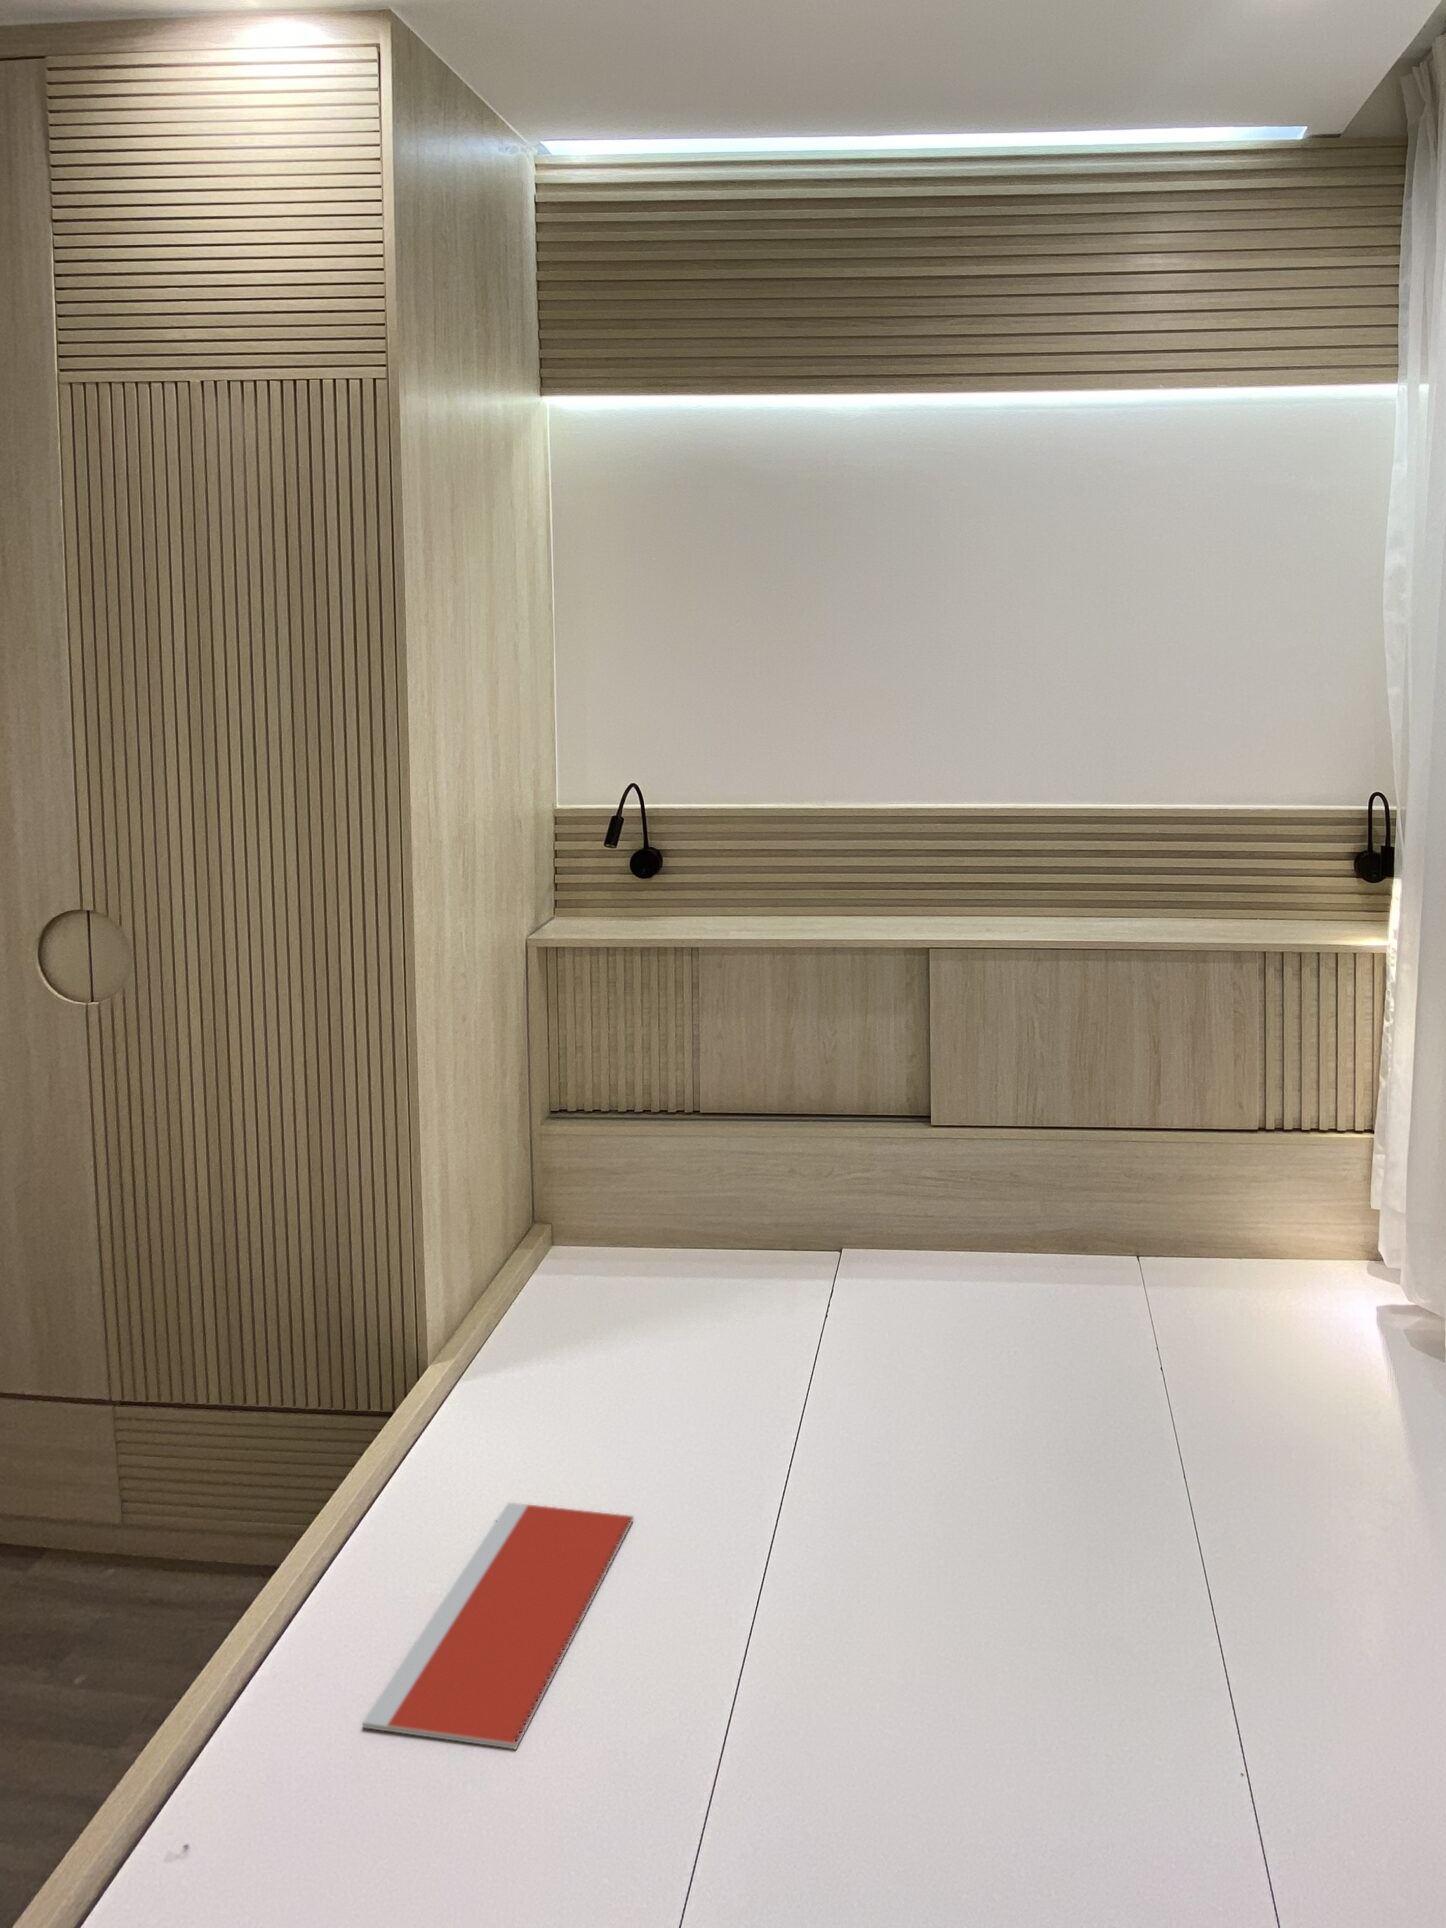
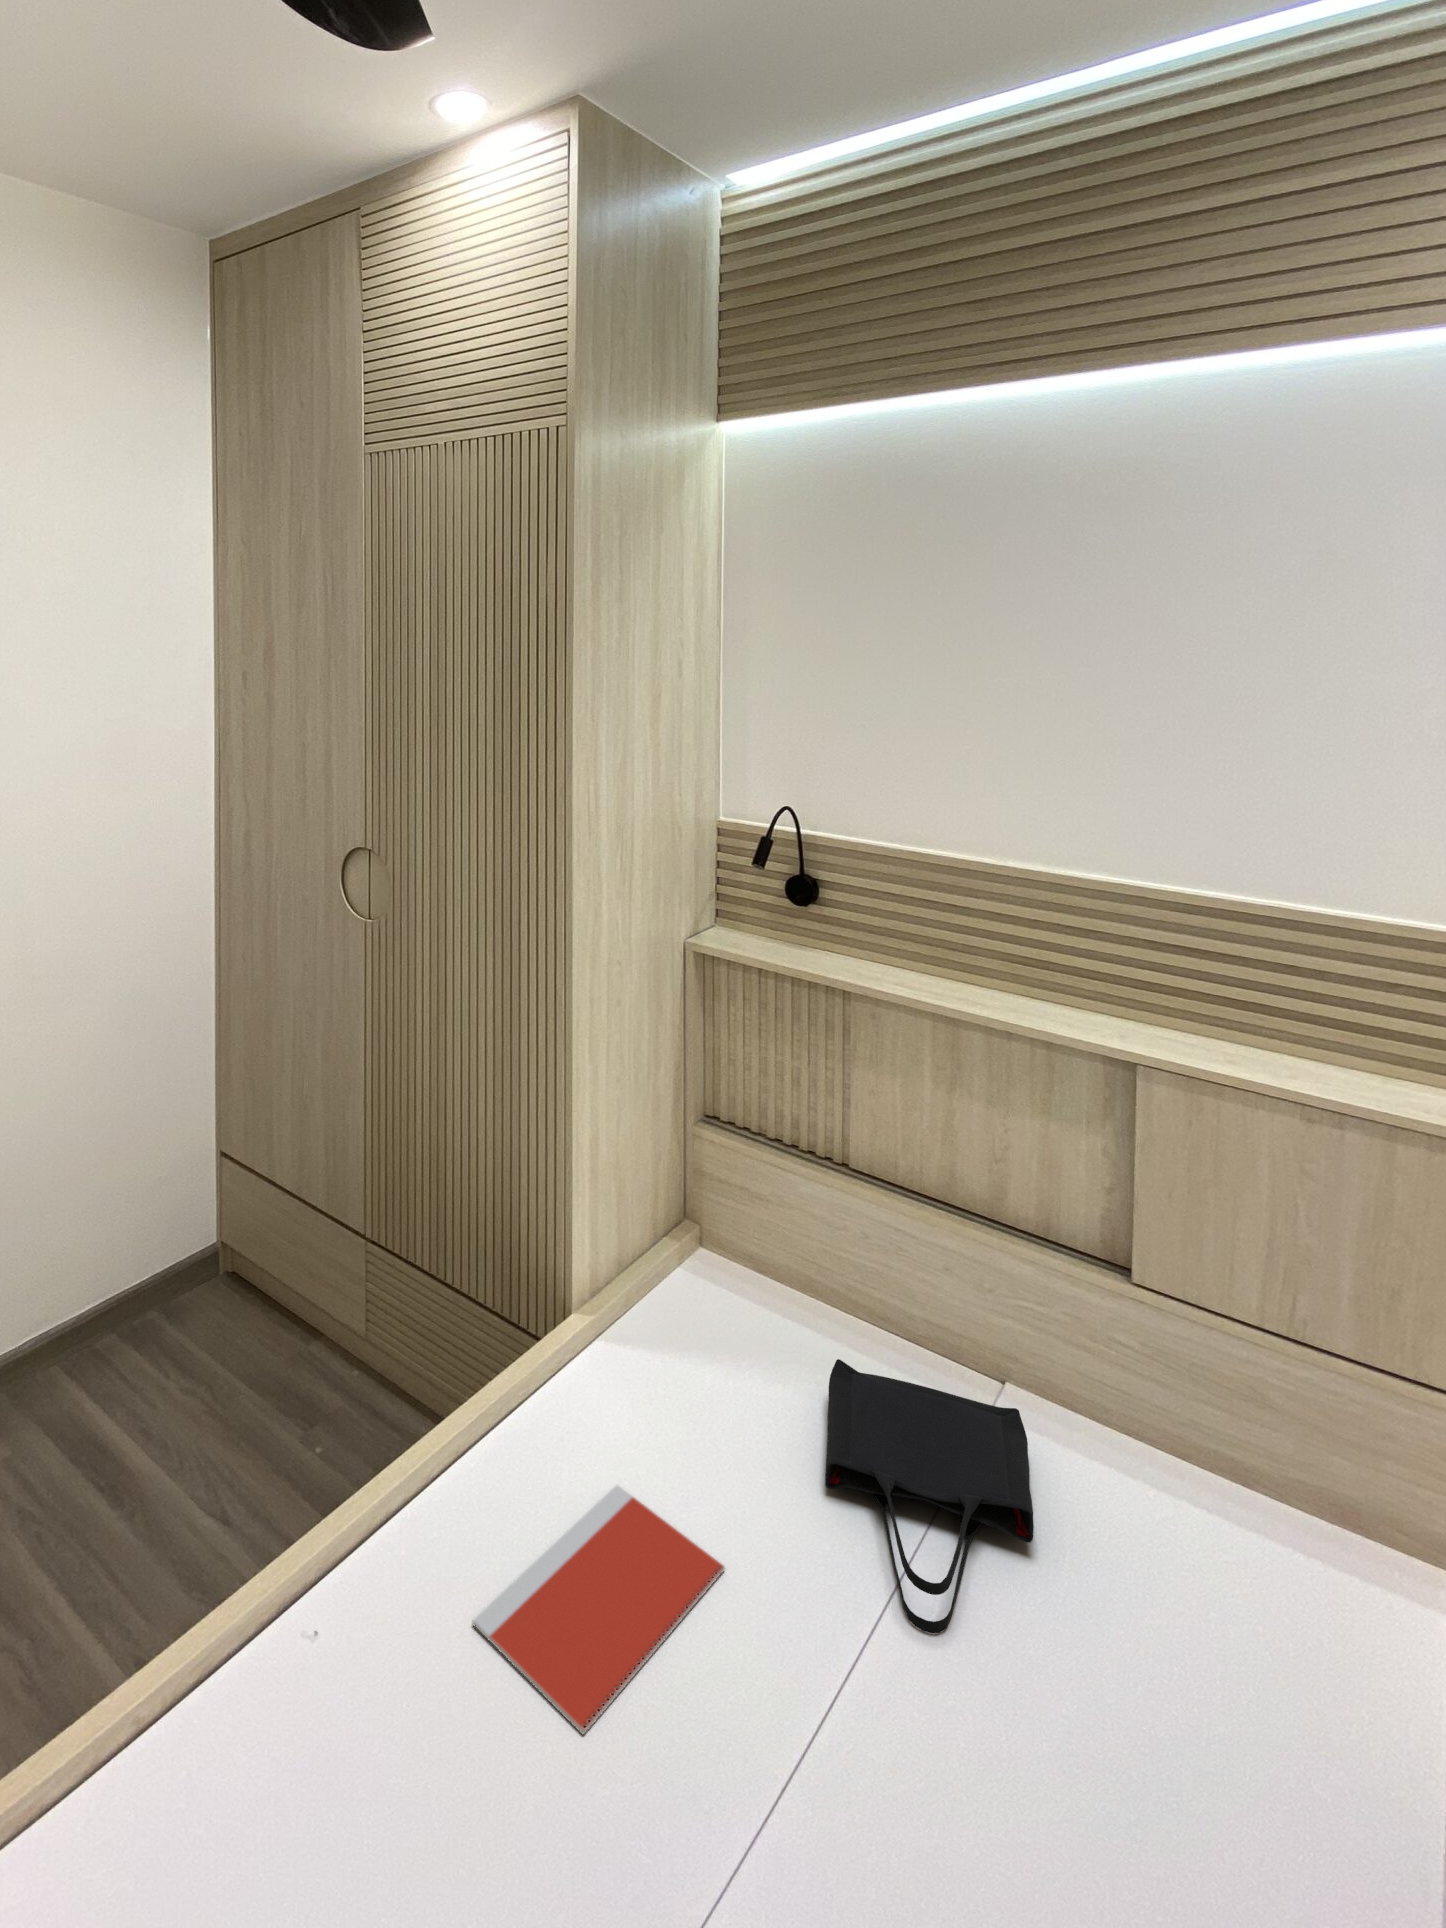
tote bag: none [705,1264,883,1473] -> present [825,1359,1034,1634]

